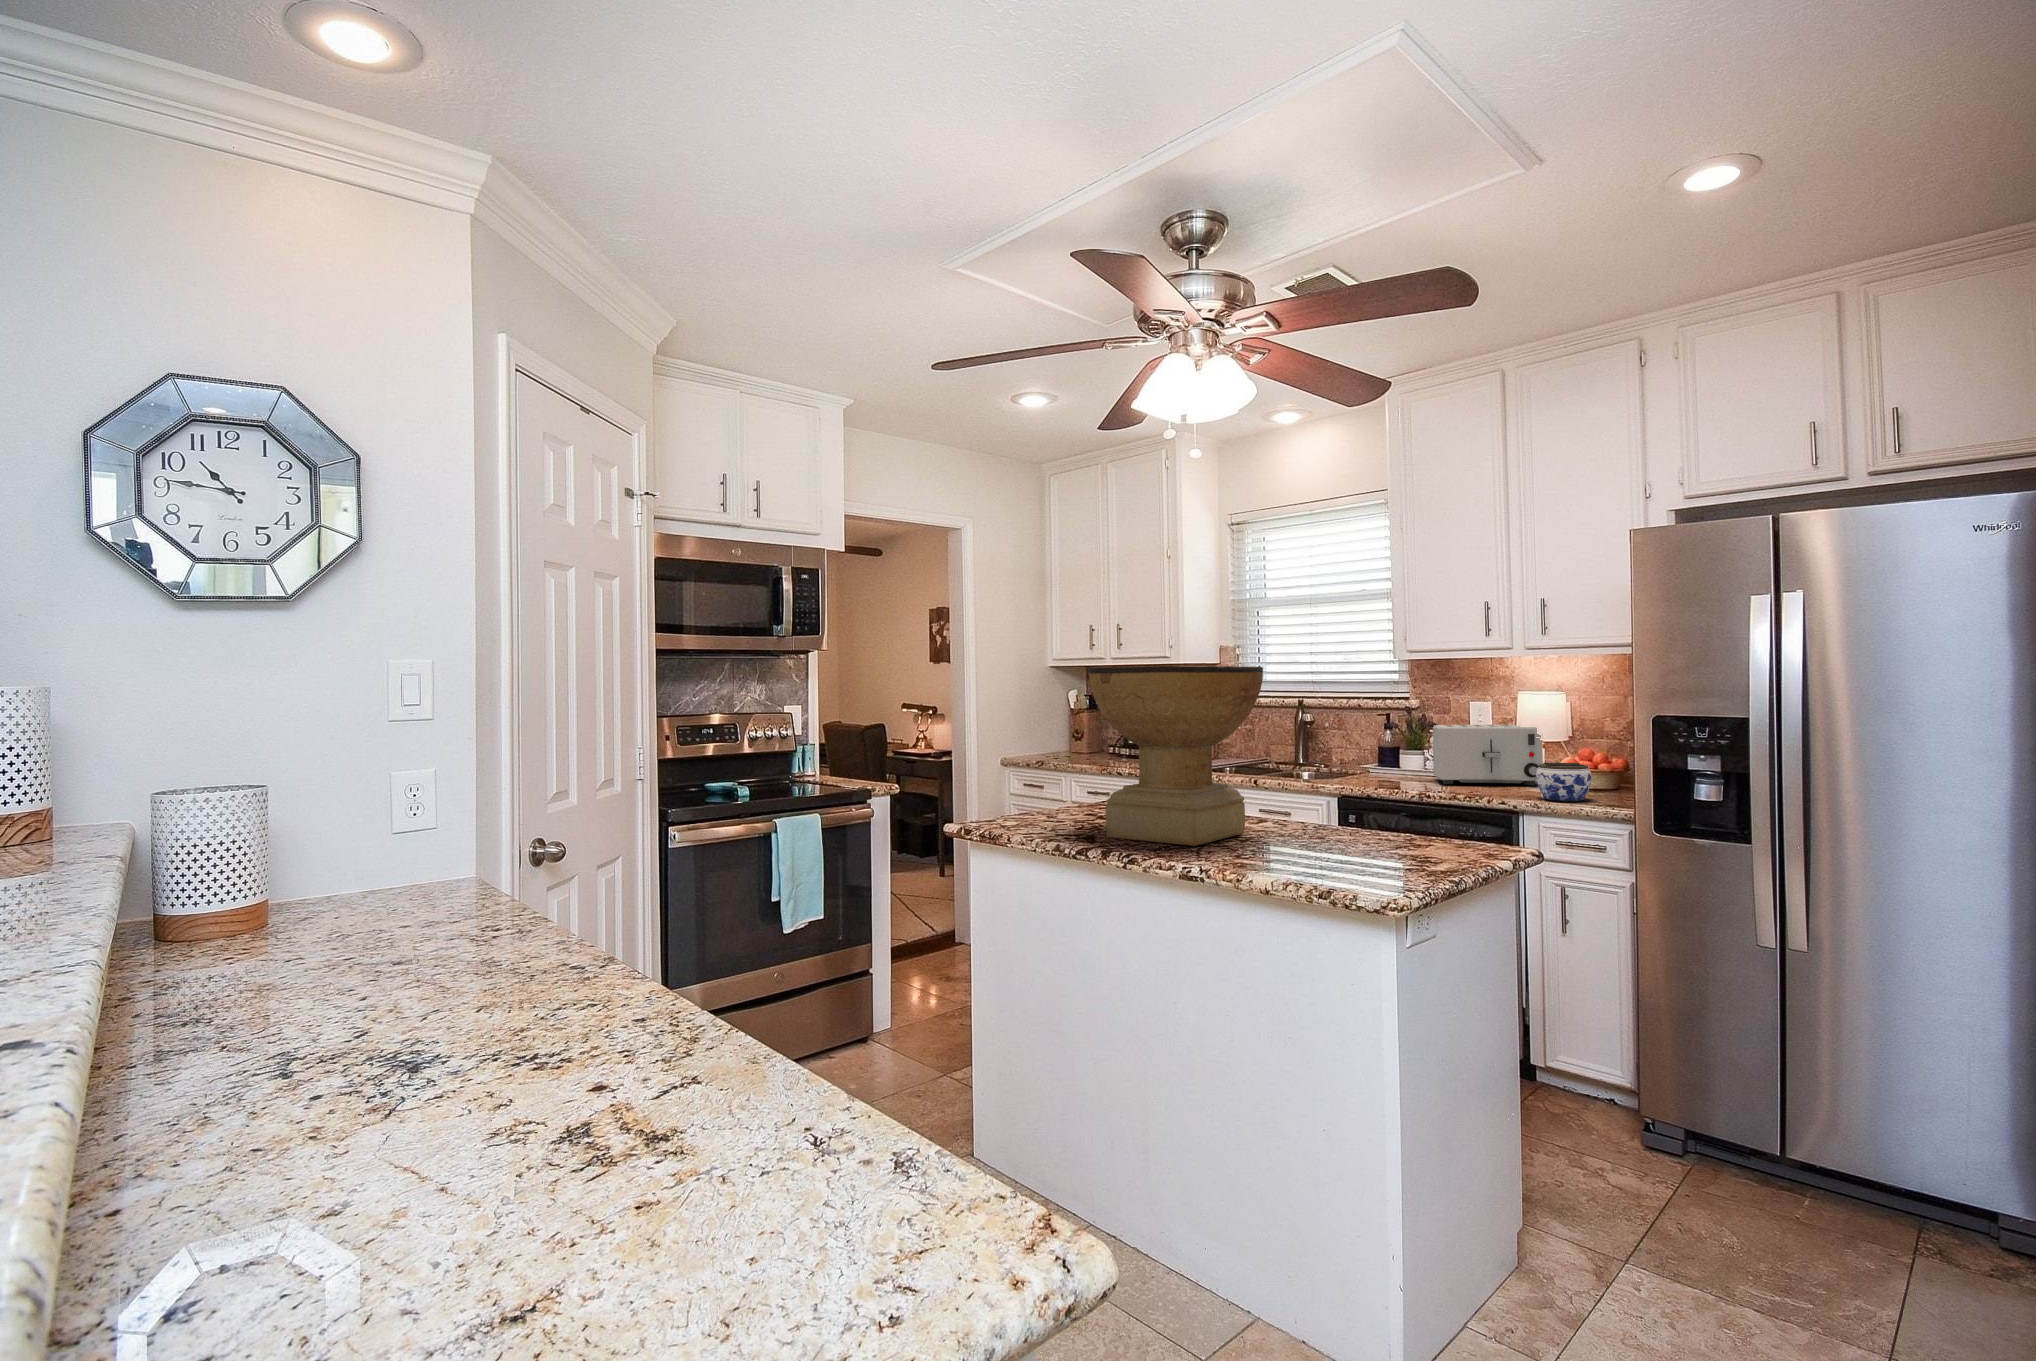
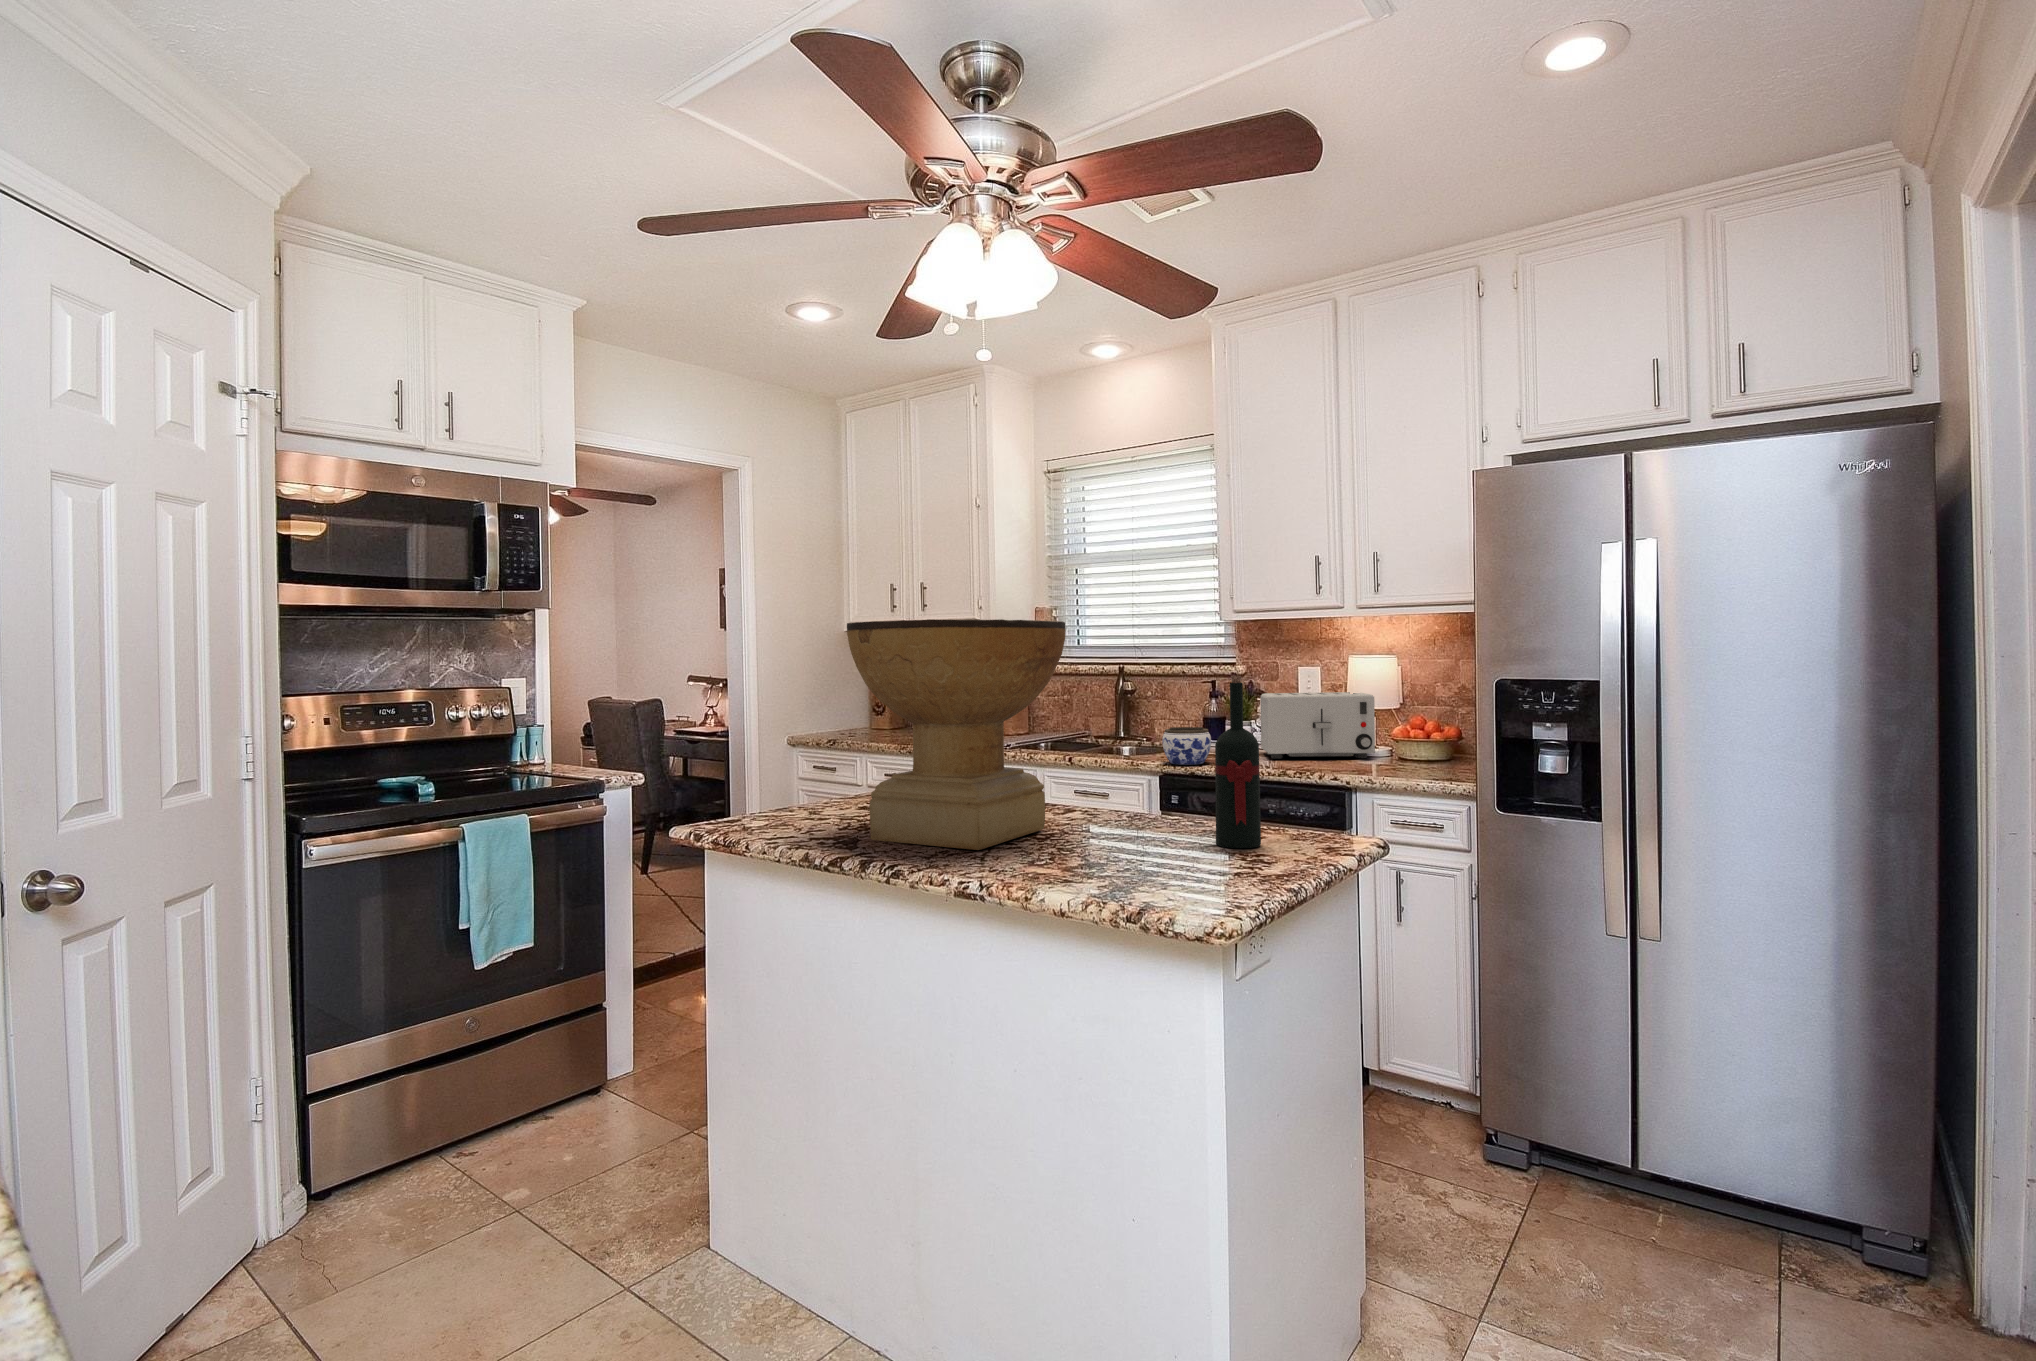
wine bottle: none [1388,711,1428,851] -> present [1215,676,1261,848]
jar: present [1536,763,1591,801] -> present [1162,727,1211,765]

